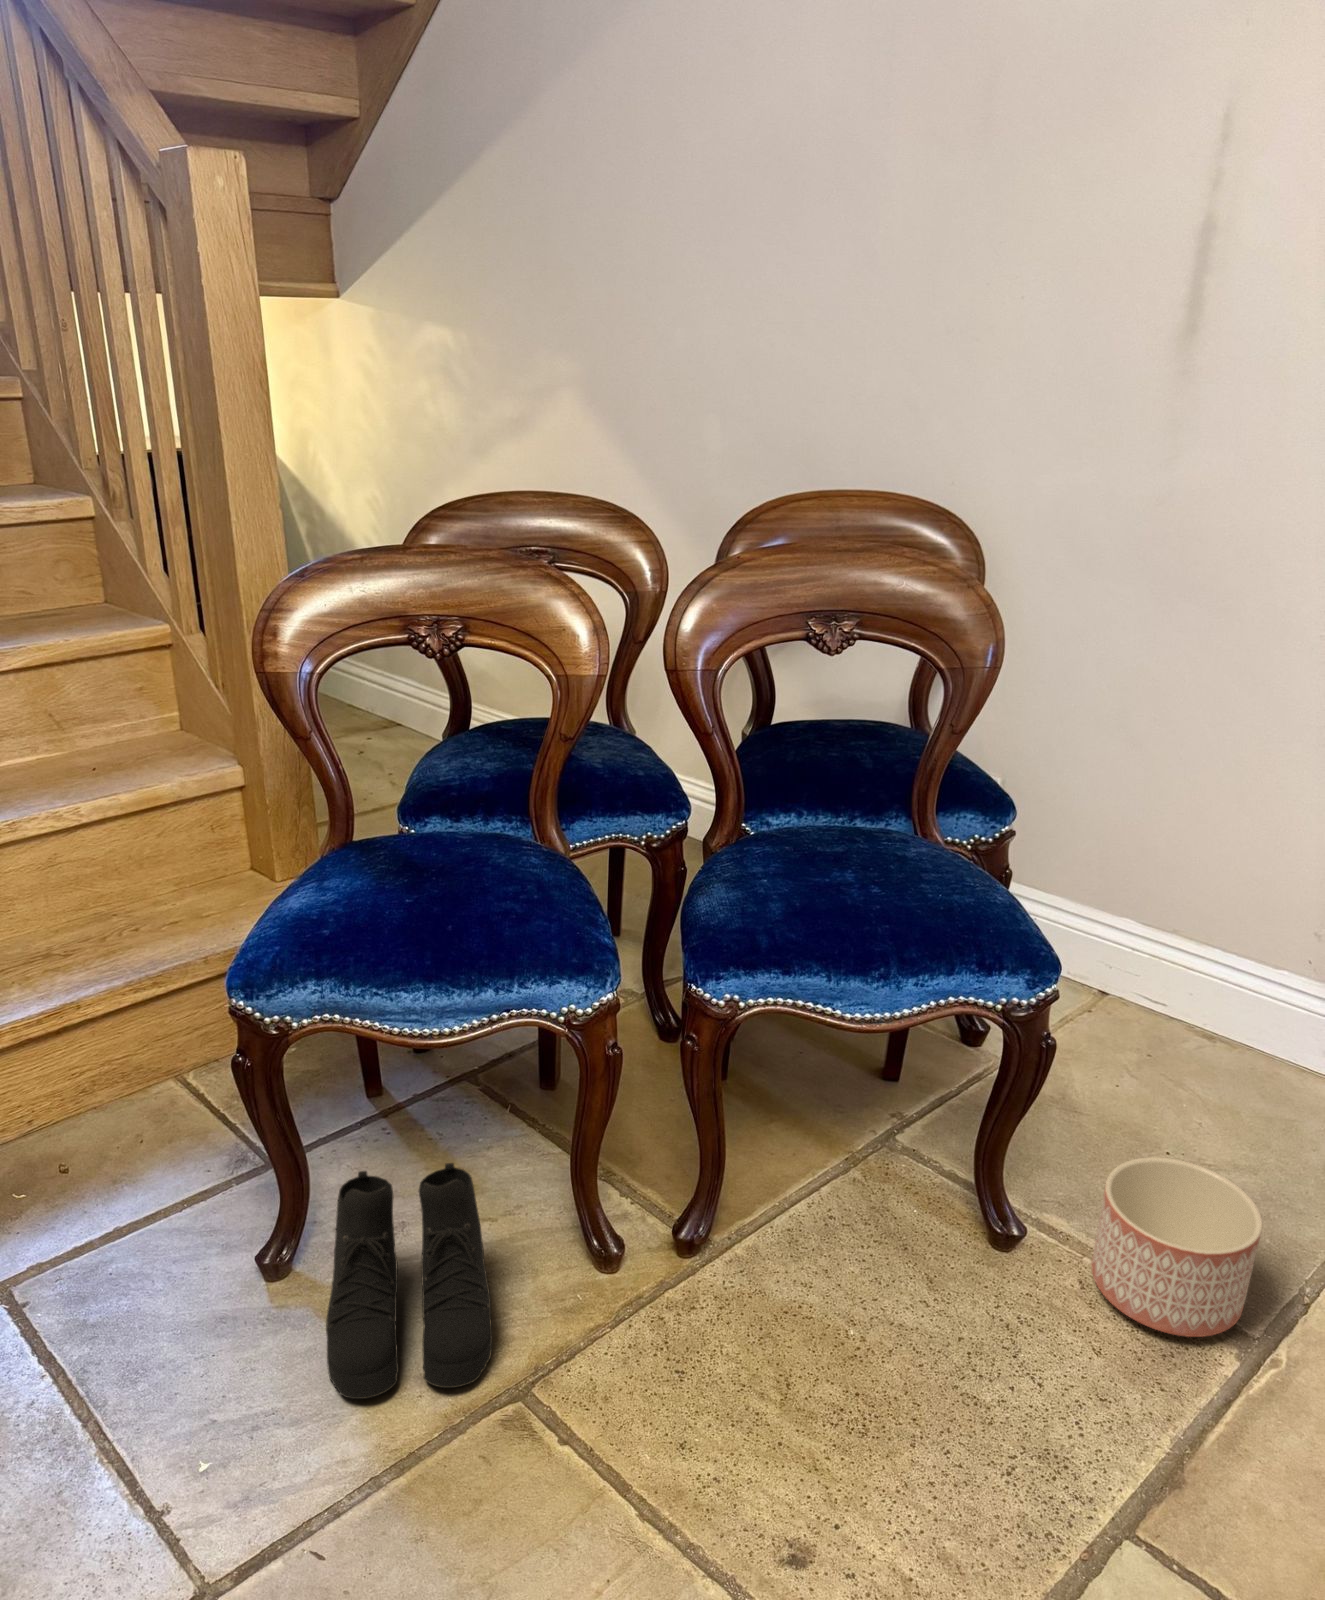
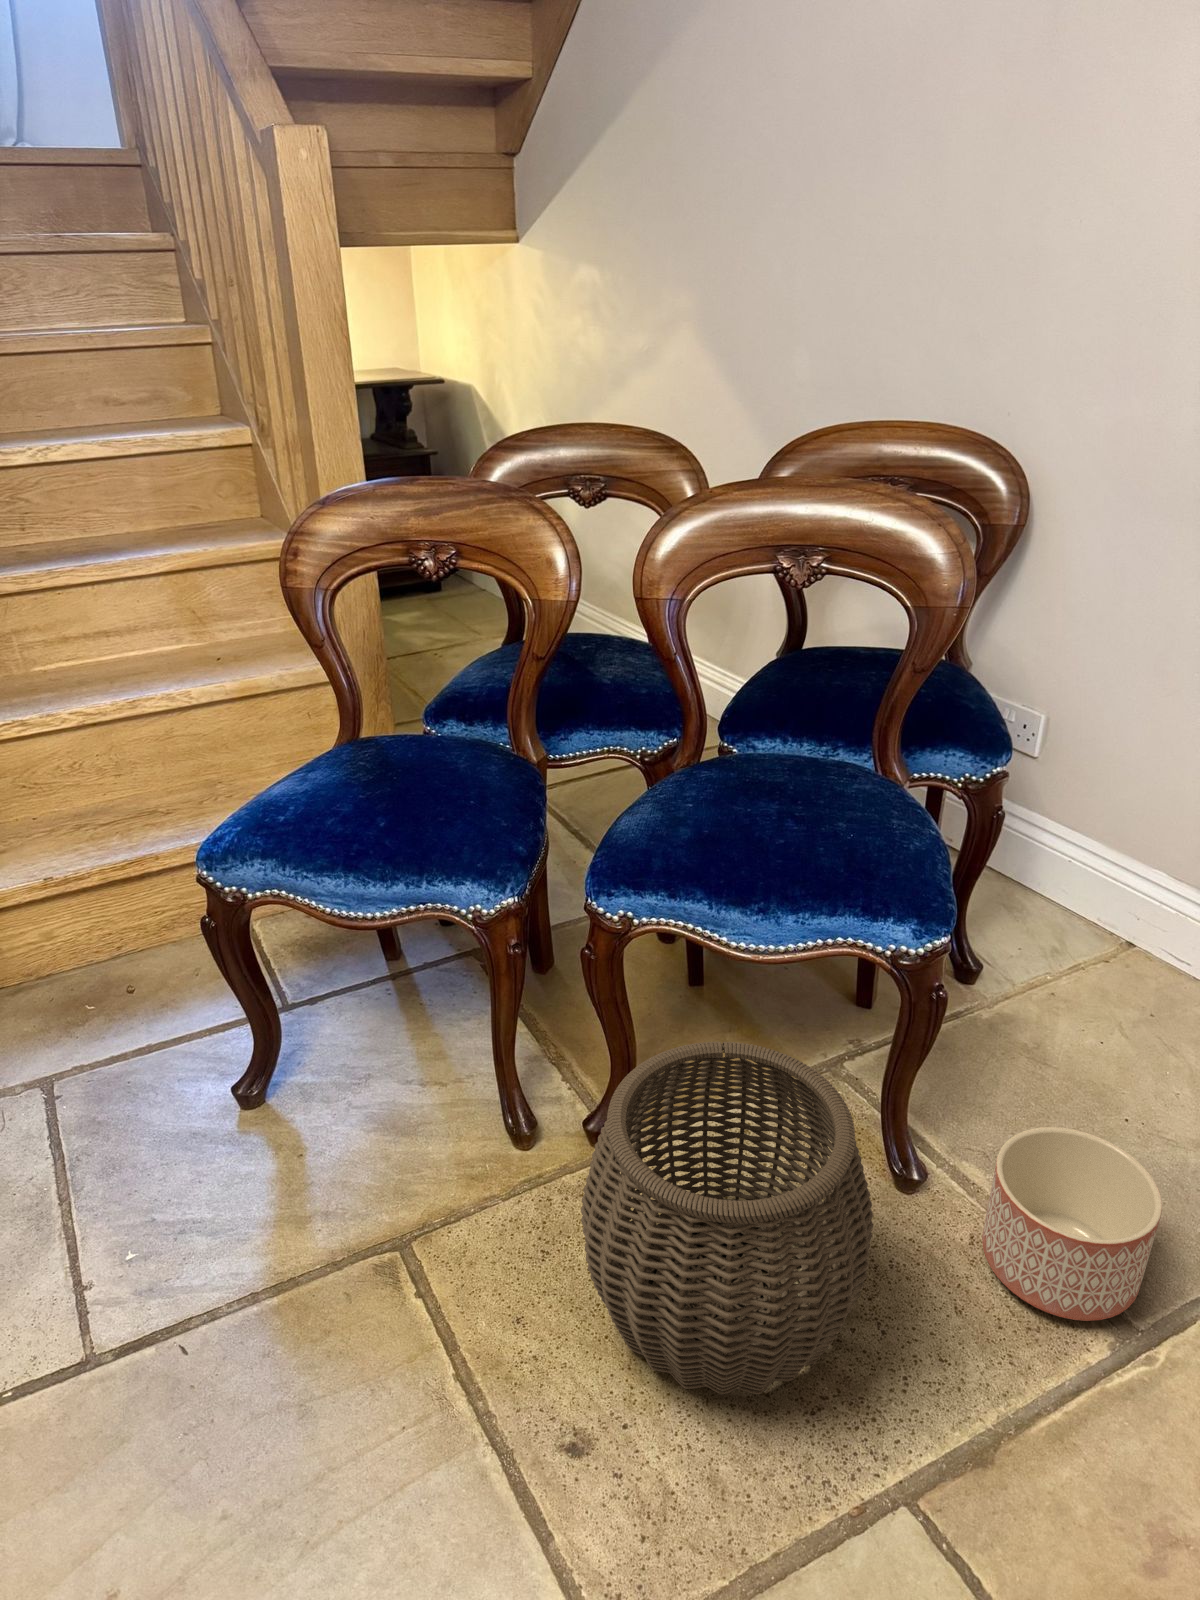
woven basket: none [739,1112,1040,1477] -> present [581,1042,873,1395]
boots: present [326,1163,492,1399] -> none [256,1026,413,1225]

